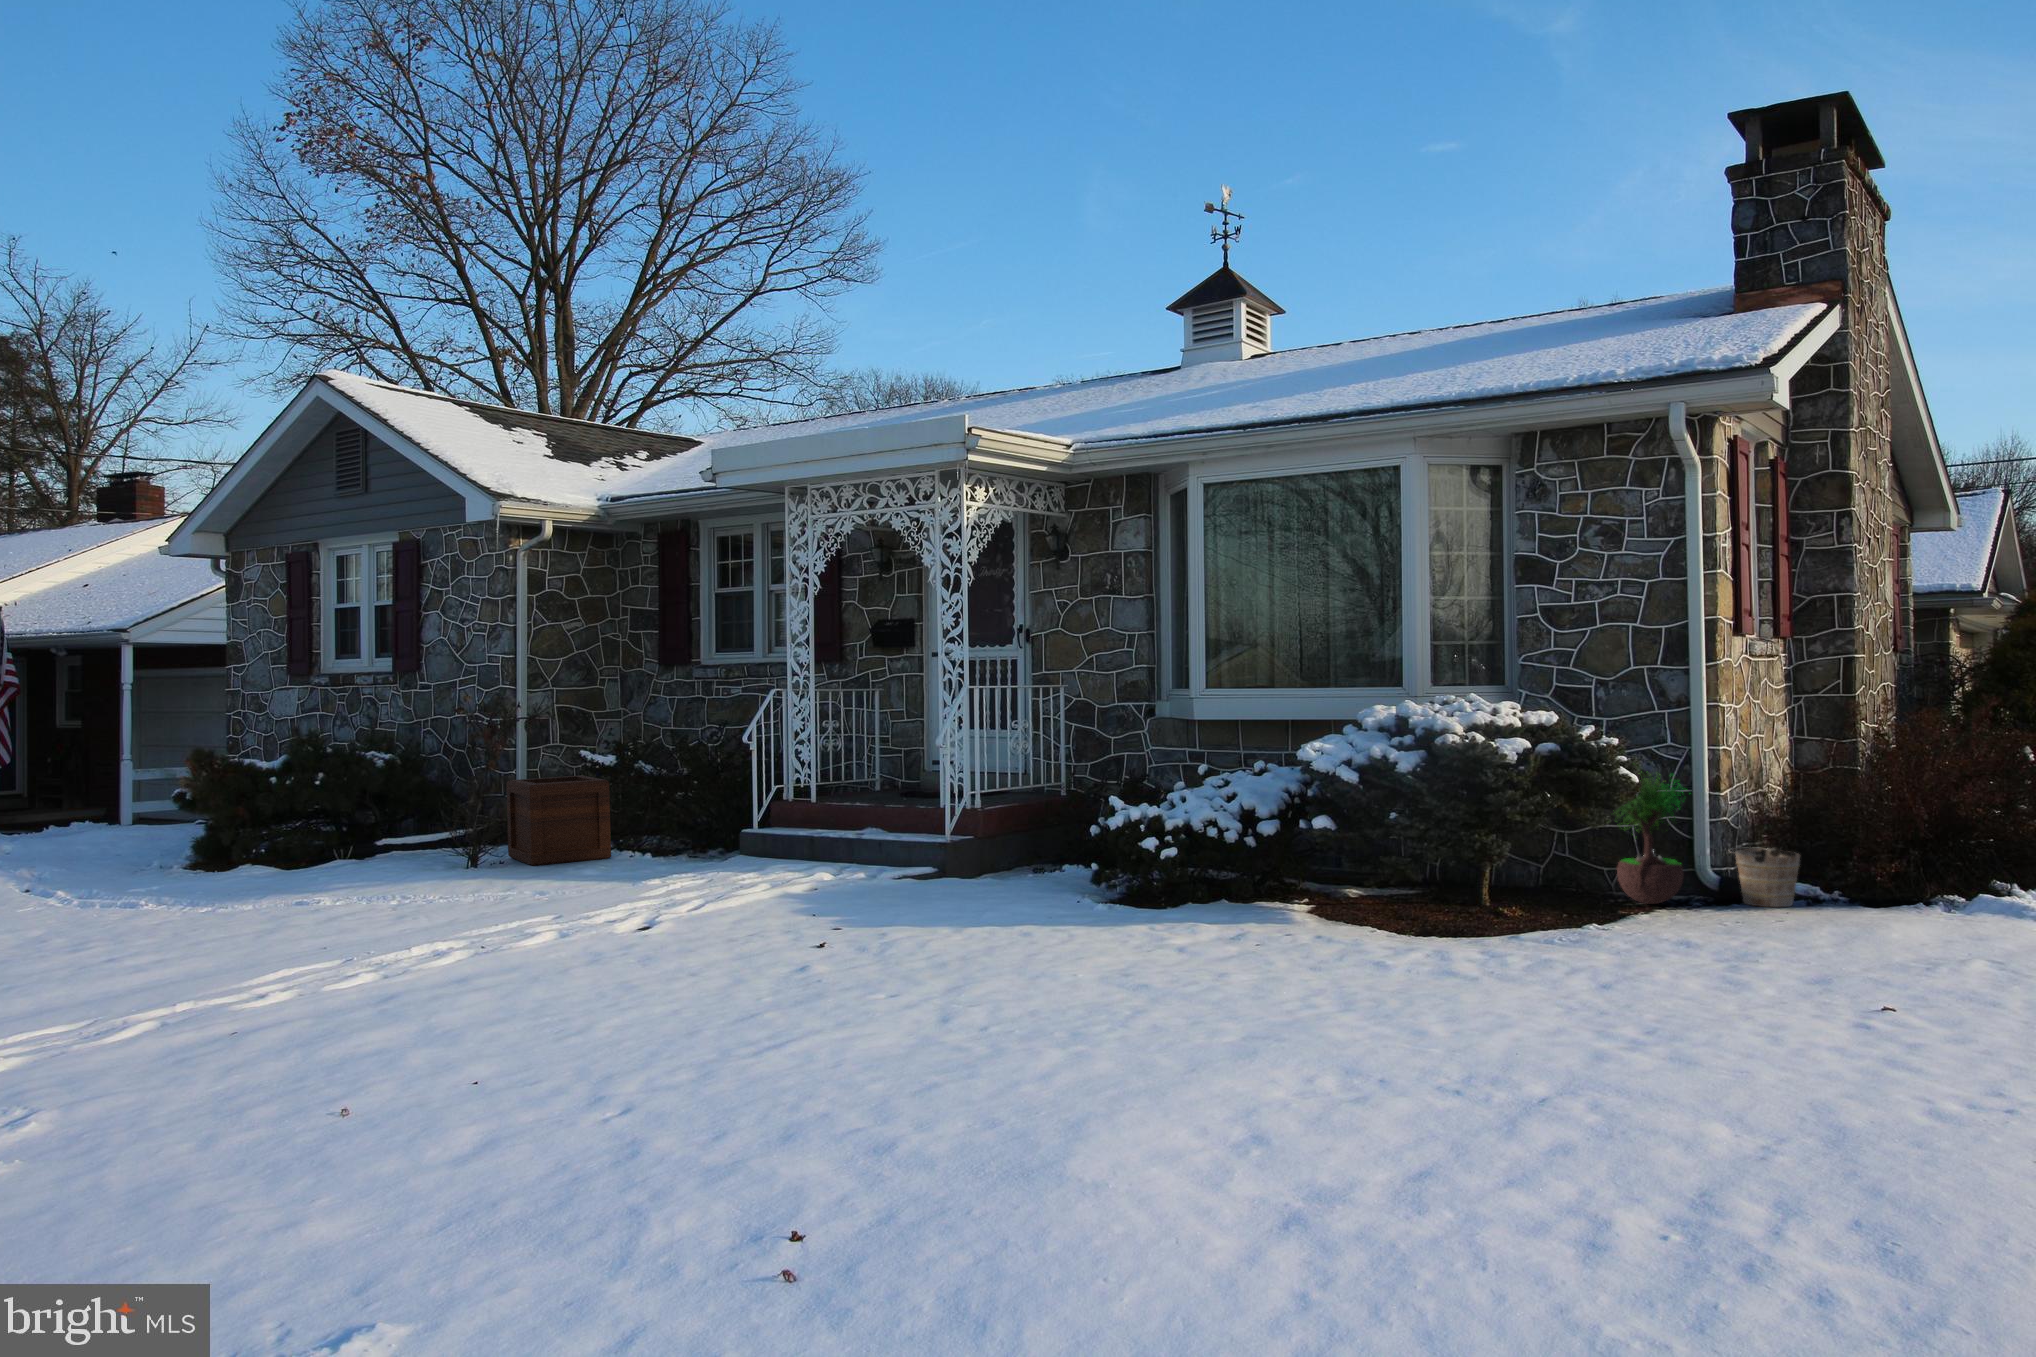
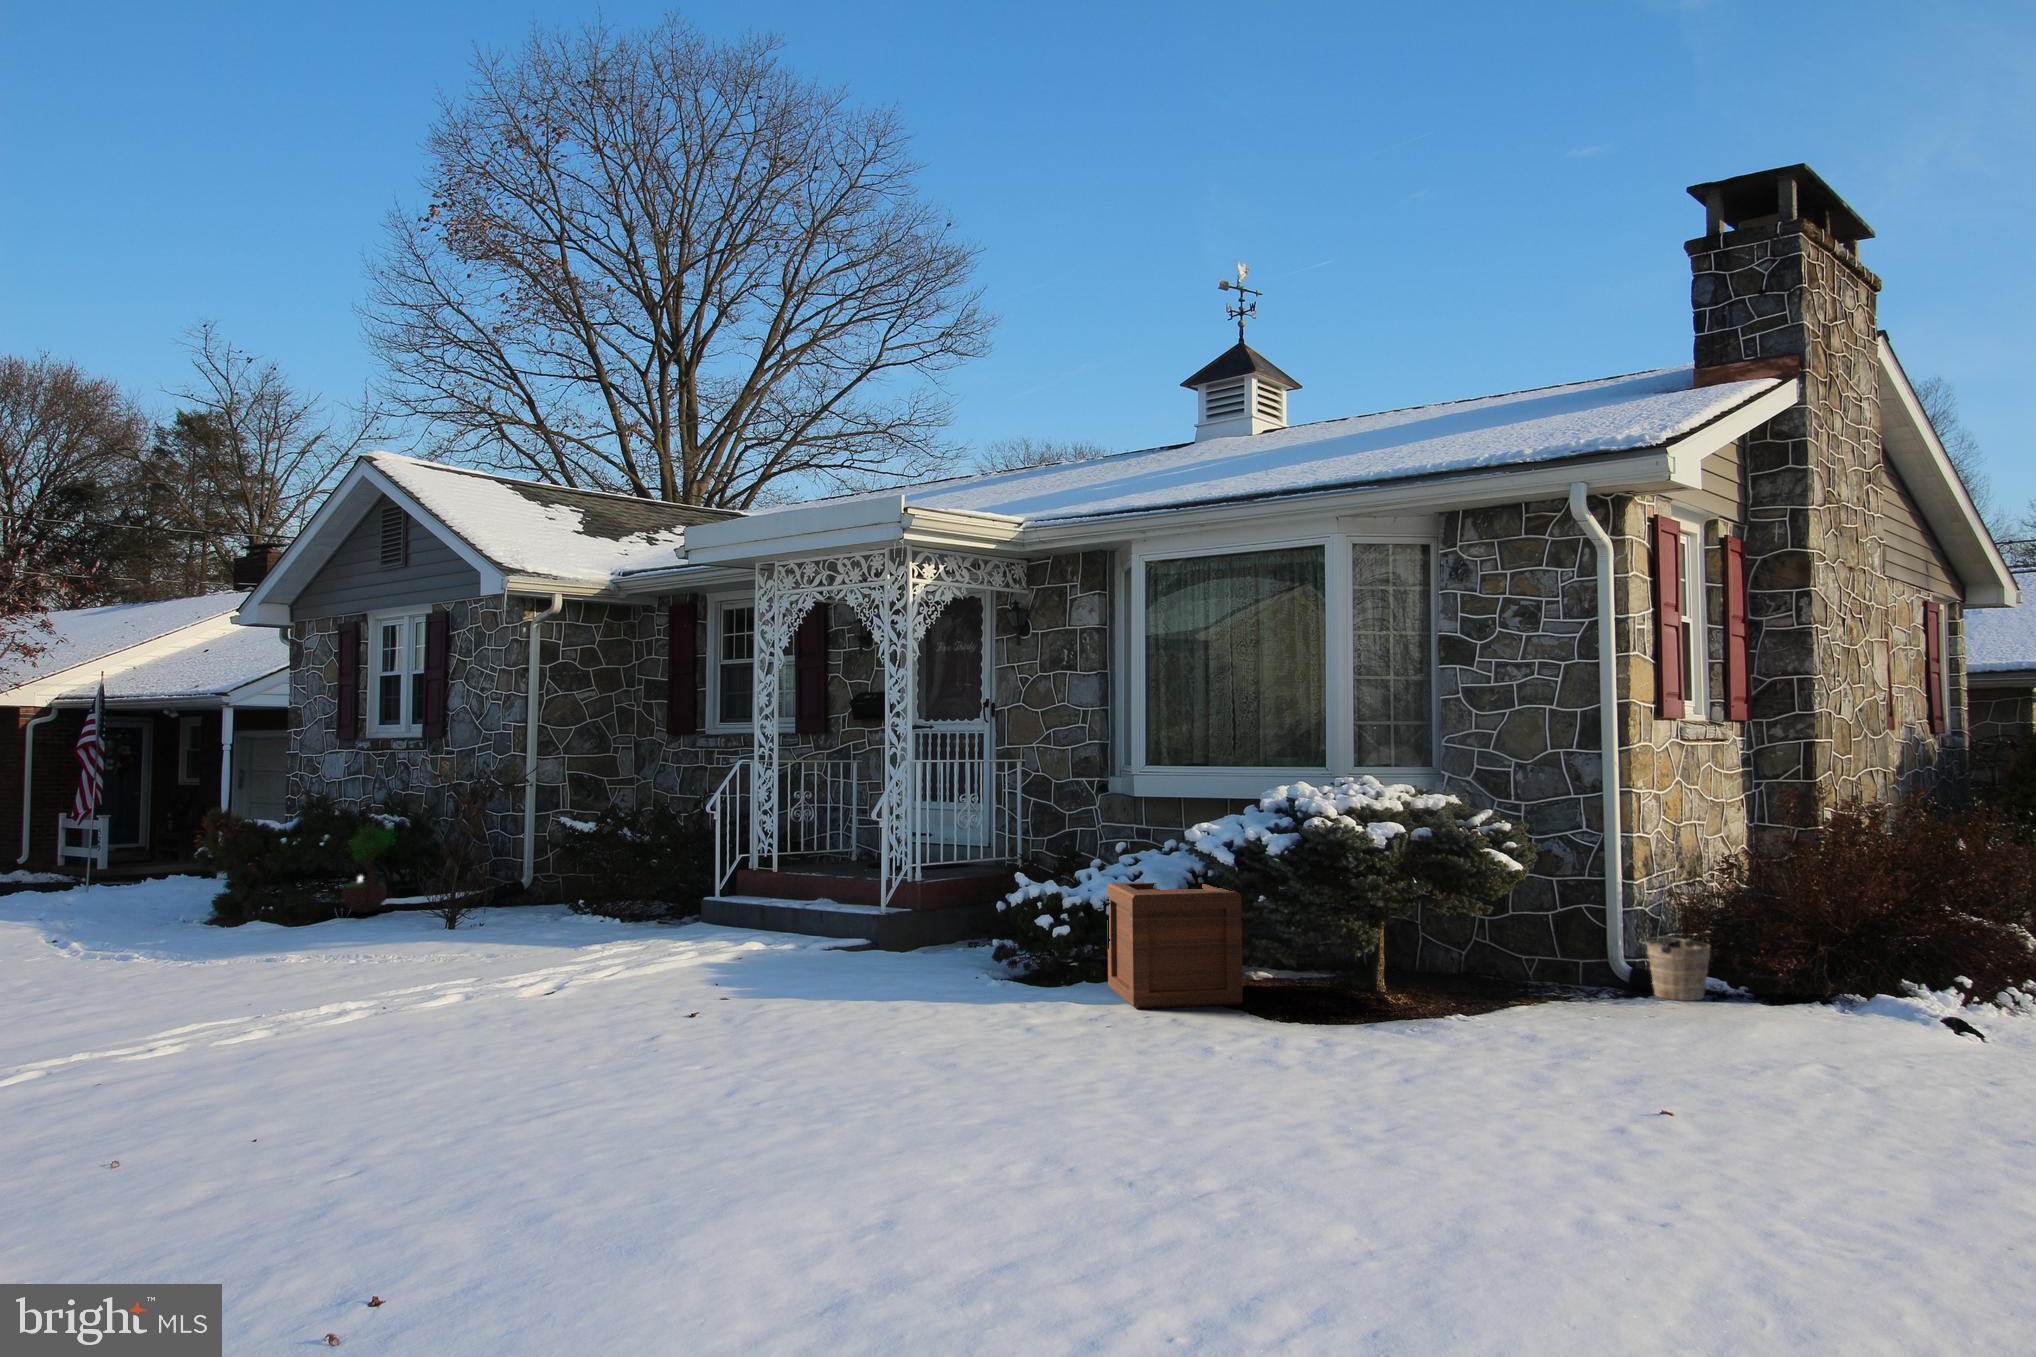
potted tree: present [1613,774,1687,904] -> present [342,823,394,913]
wooden crate: present [507,775,611,866] -> present [1107,882,1243,1009]

